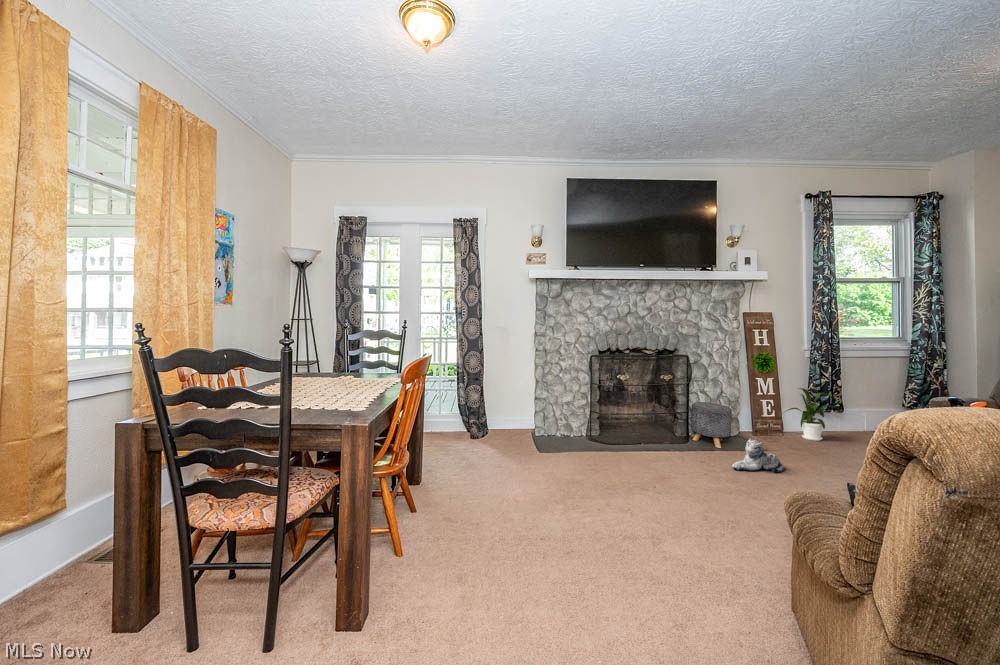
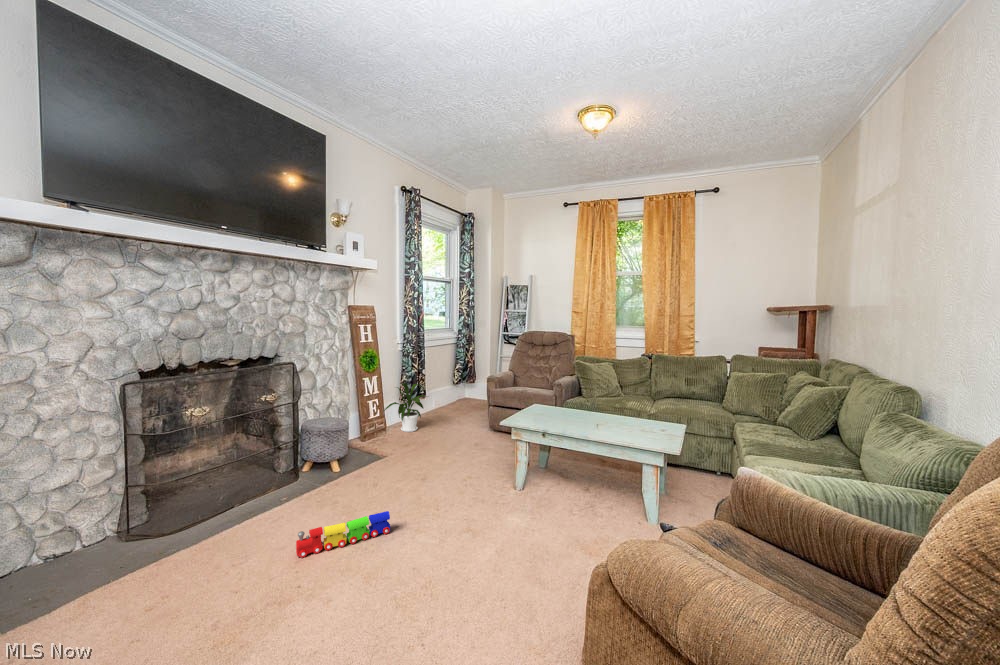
plush toy: present [732,438,784,472] -> none [387,461,431,507]
toy train: none [656,452,721,477] -> present [296,511,390,558]

